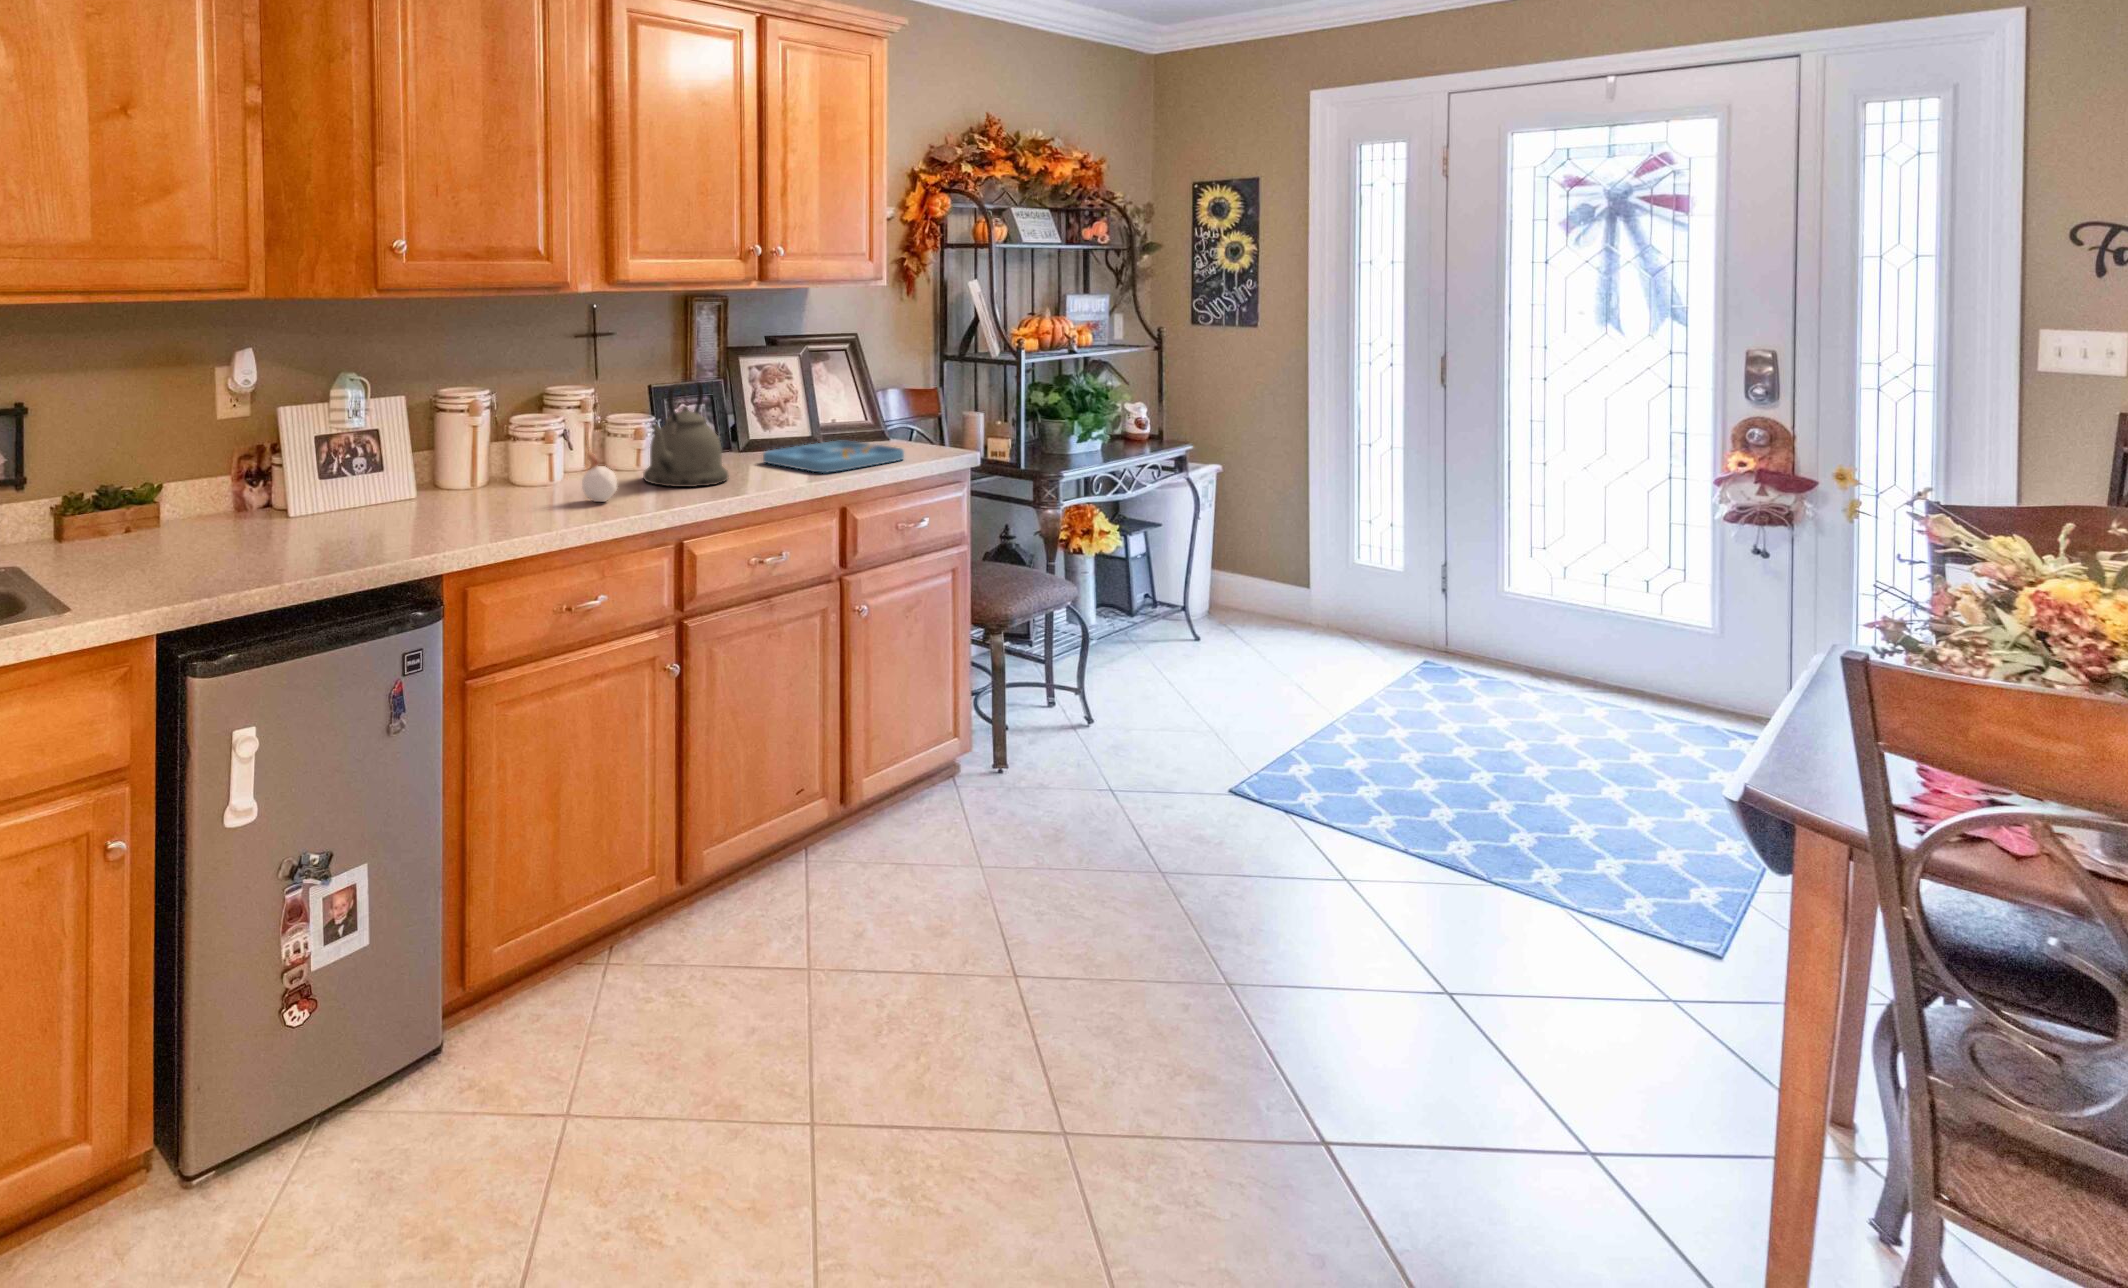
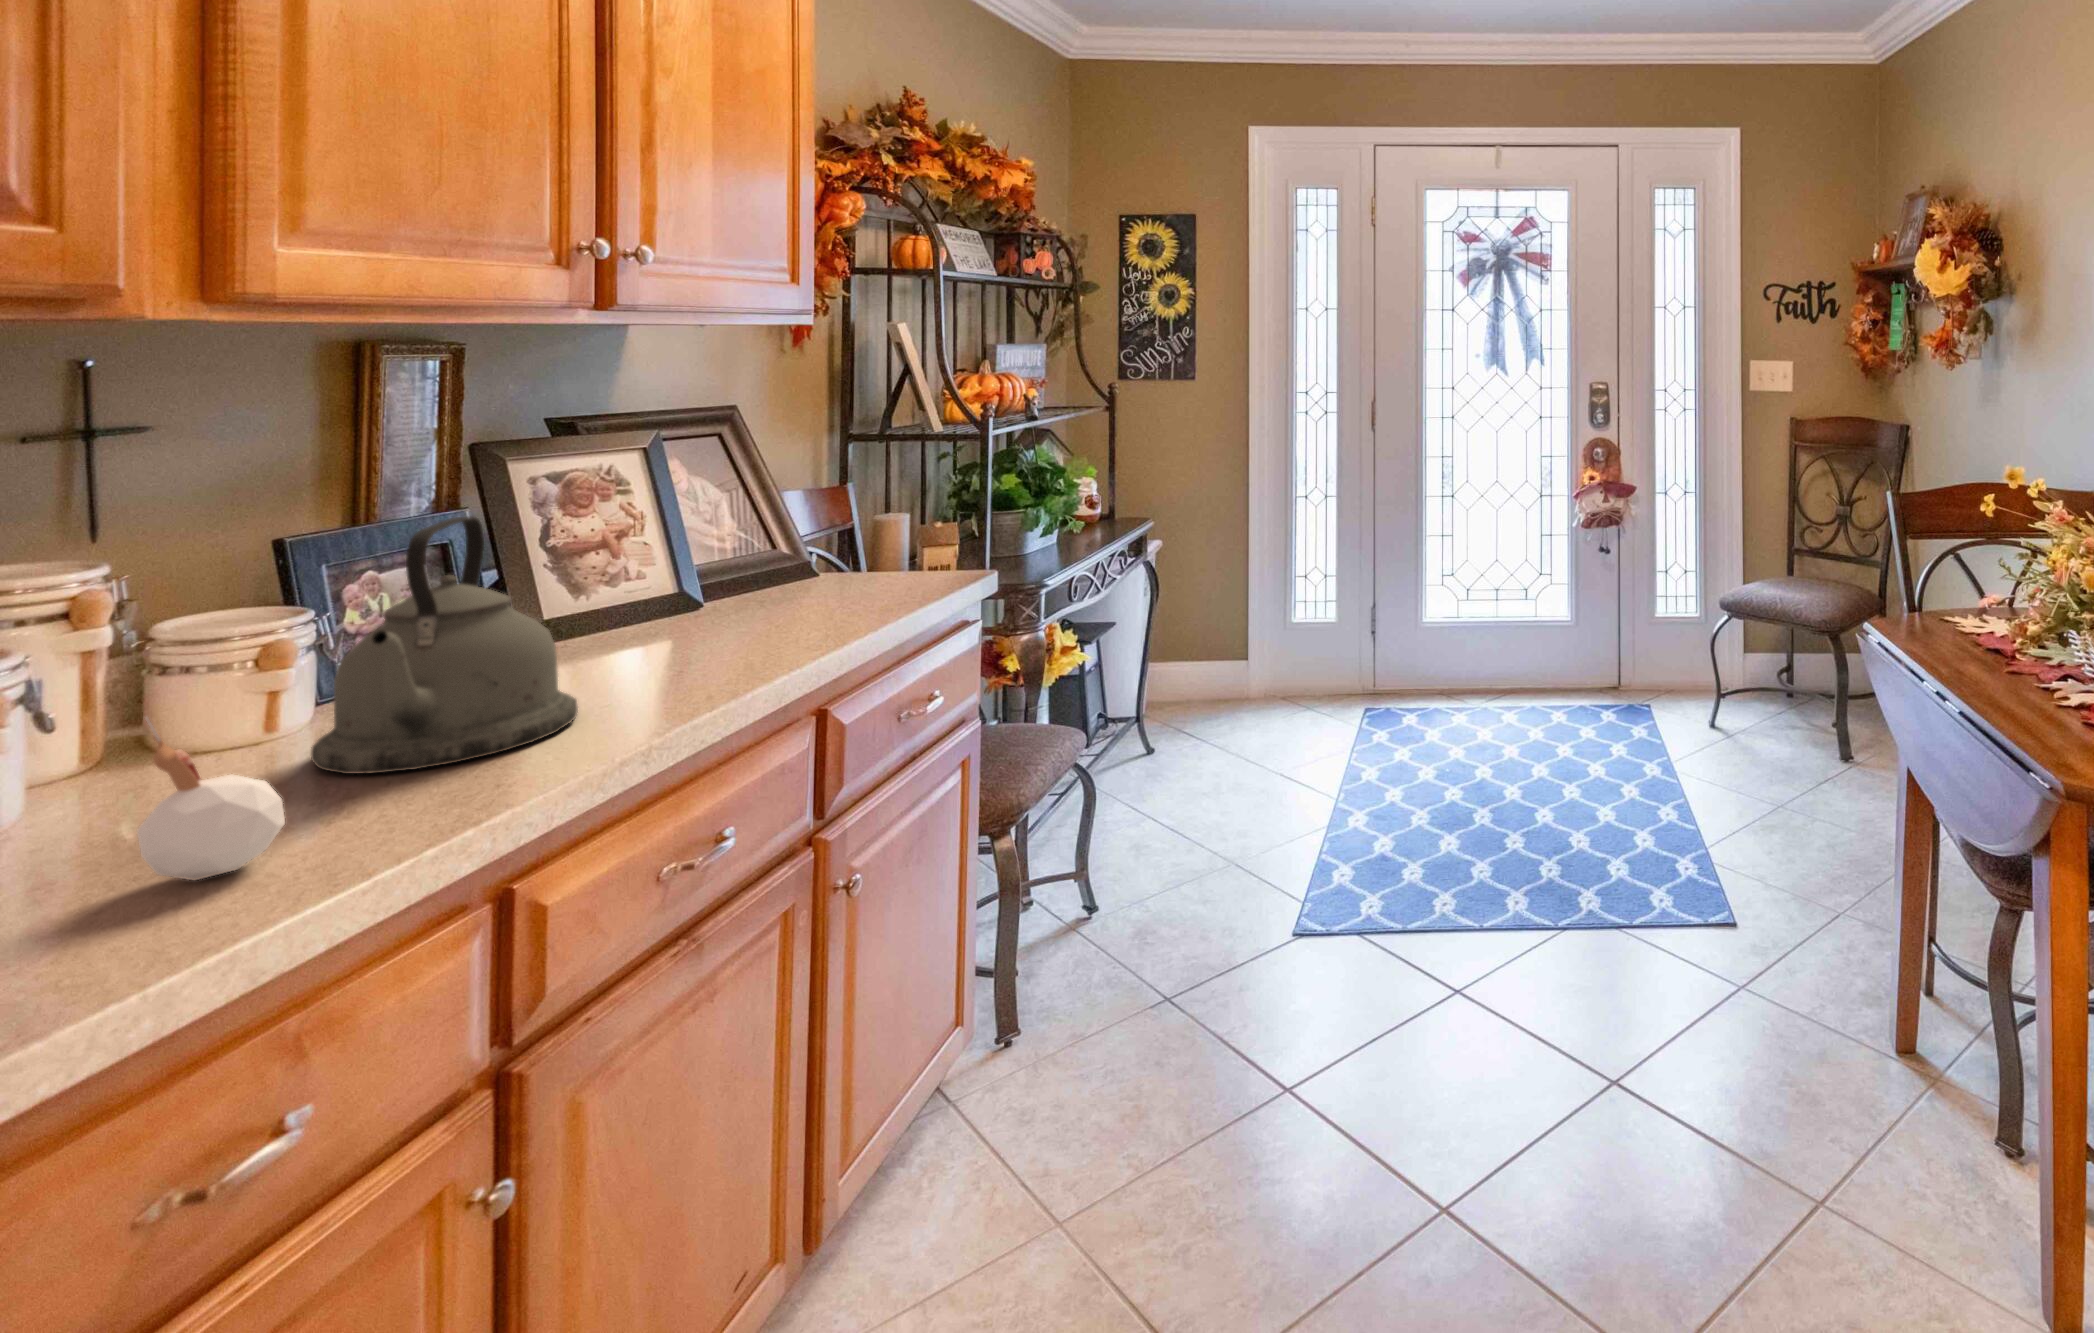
tray: present [763,441,904,473] -> none [615,582,895,657]

